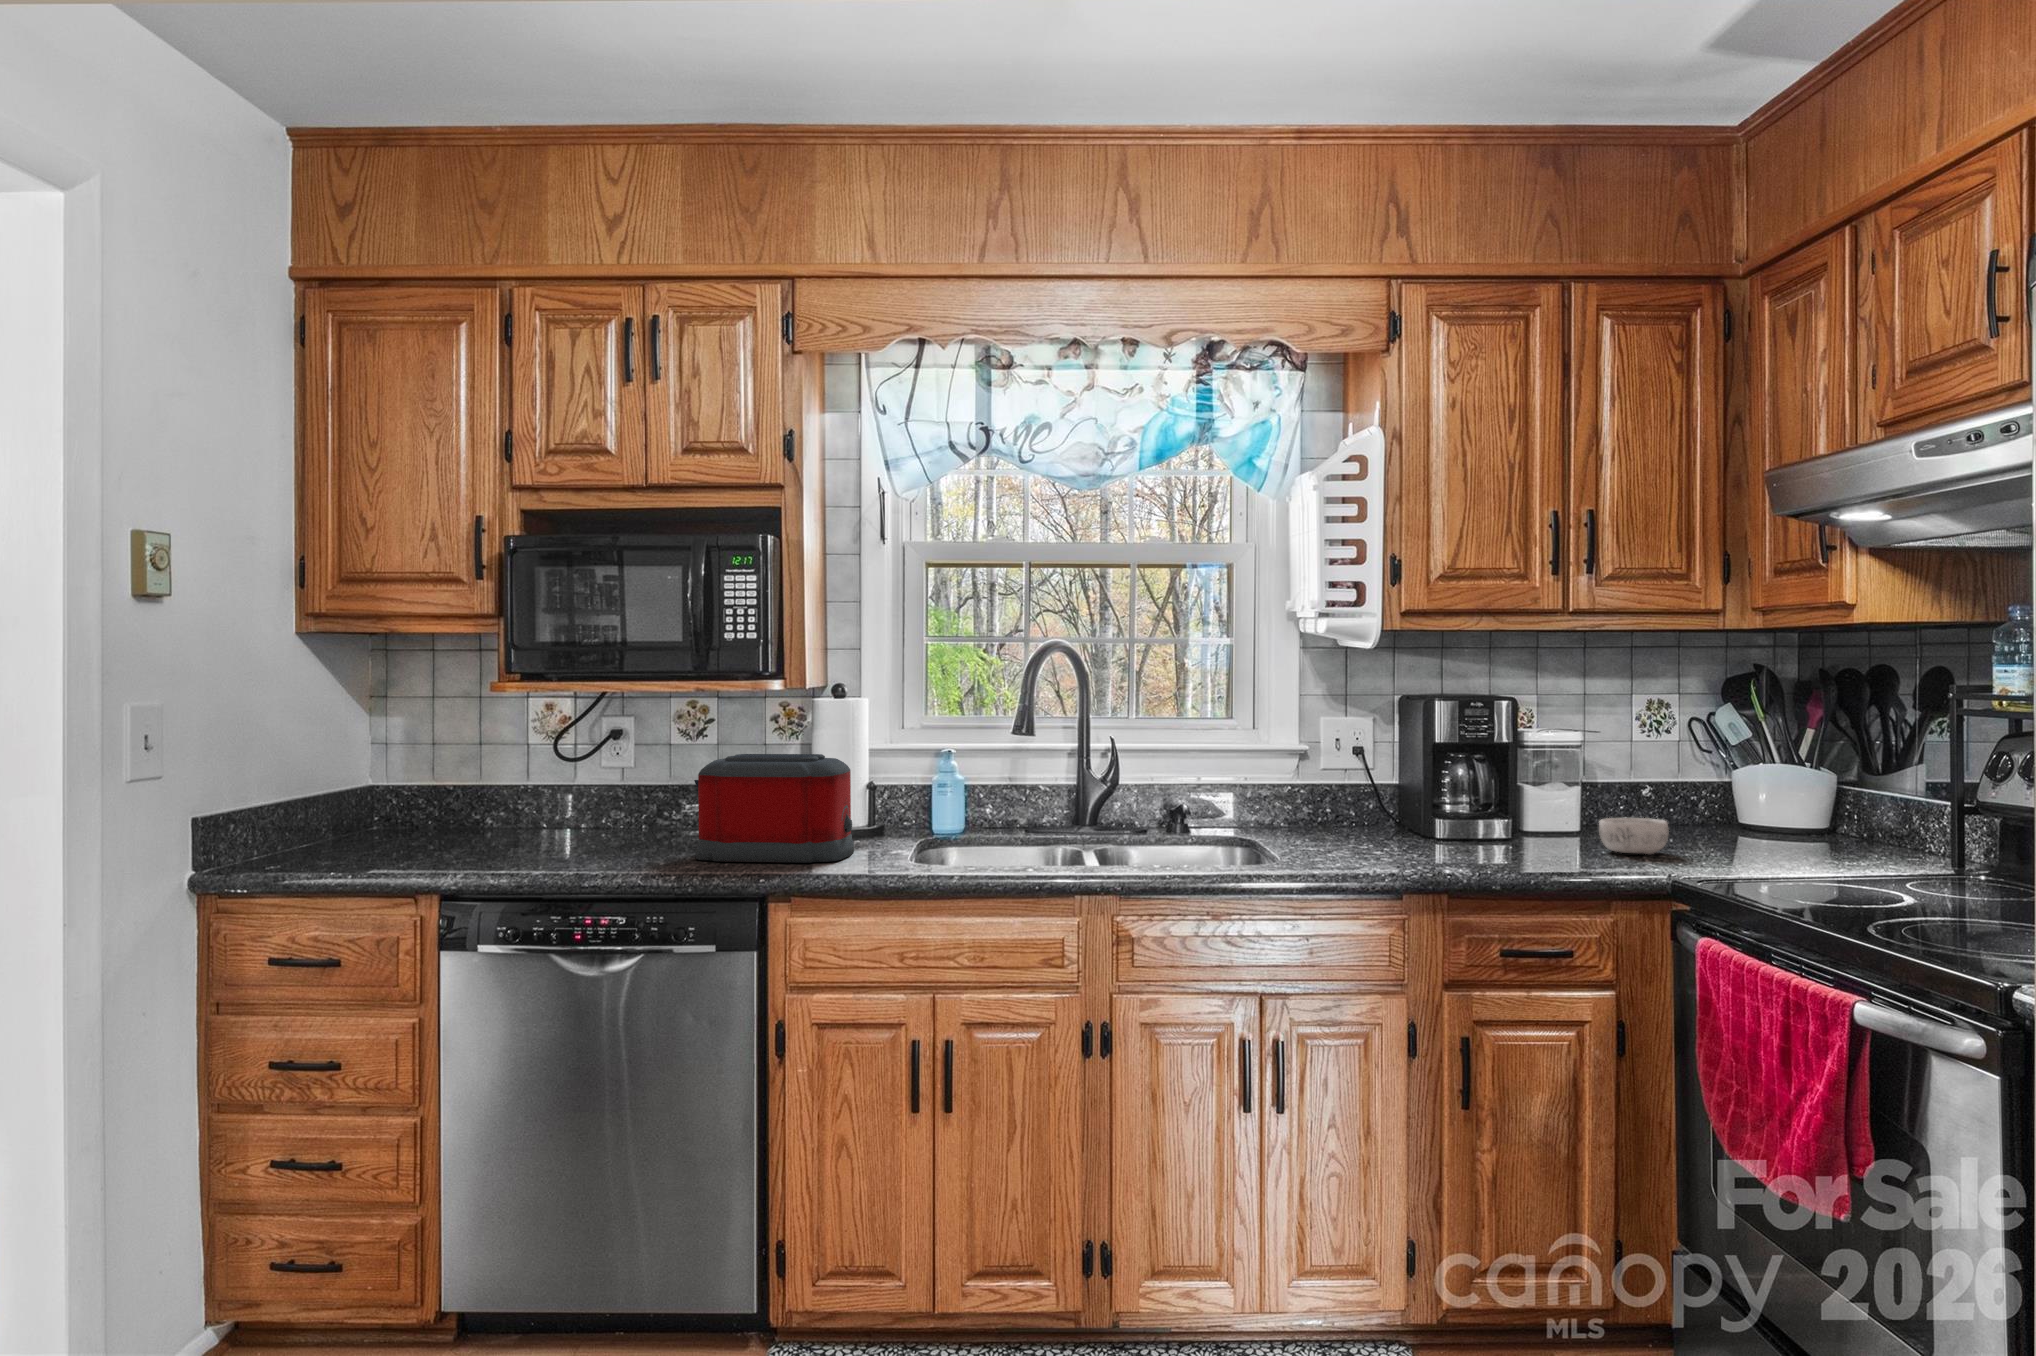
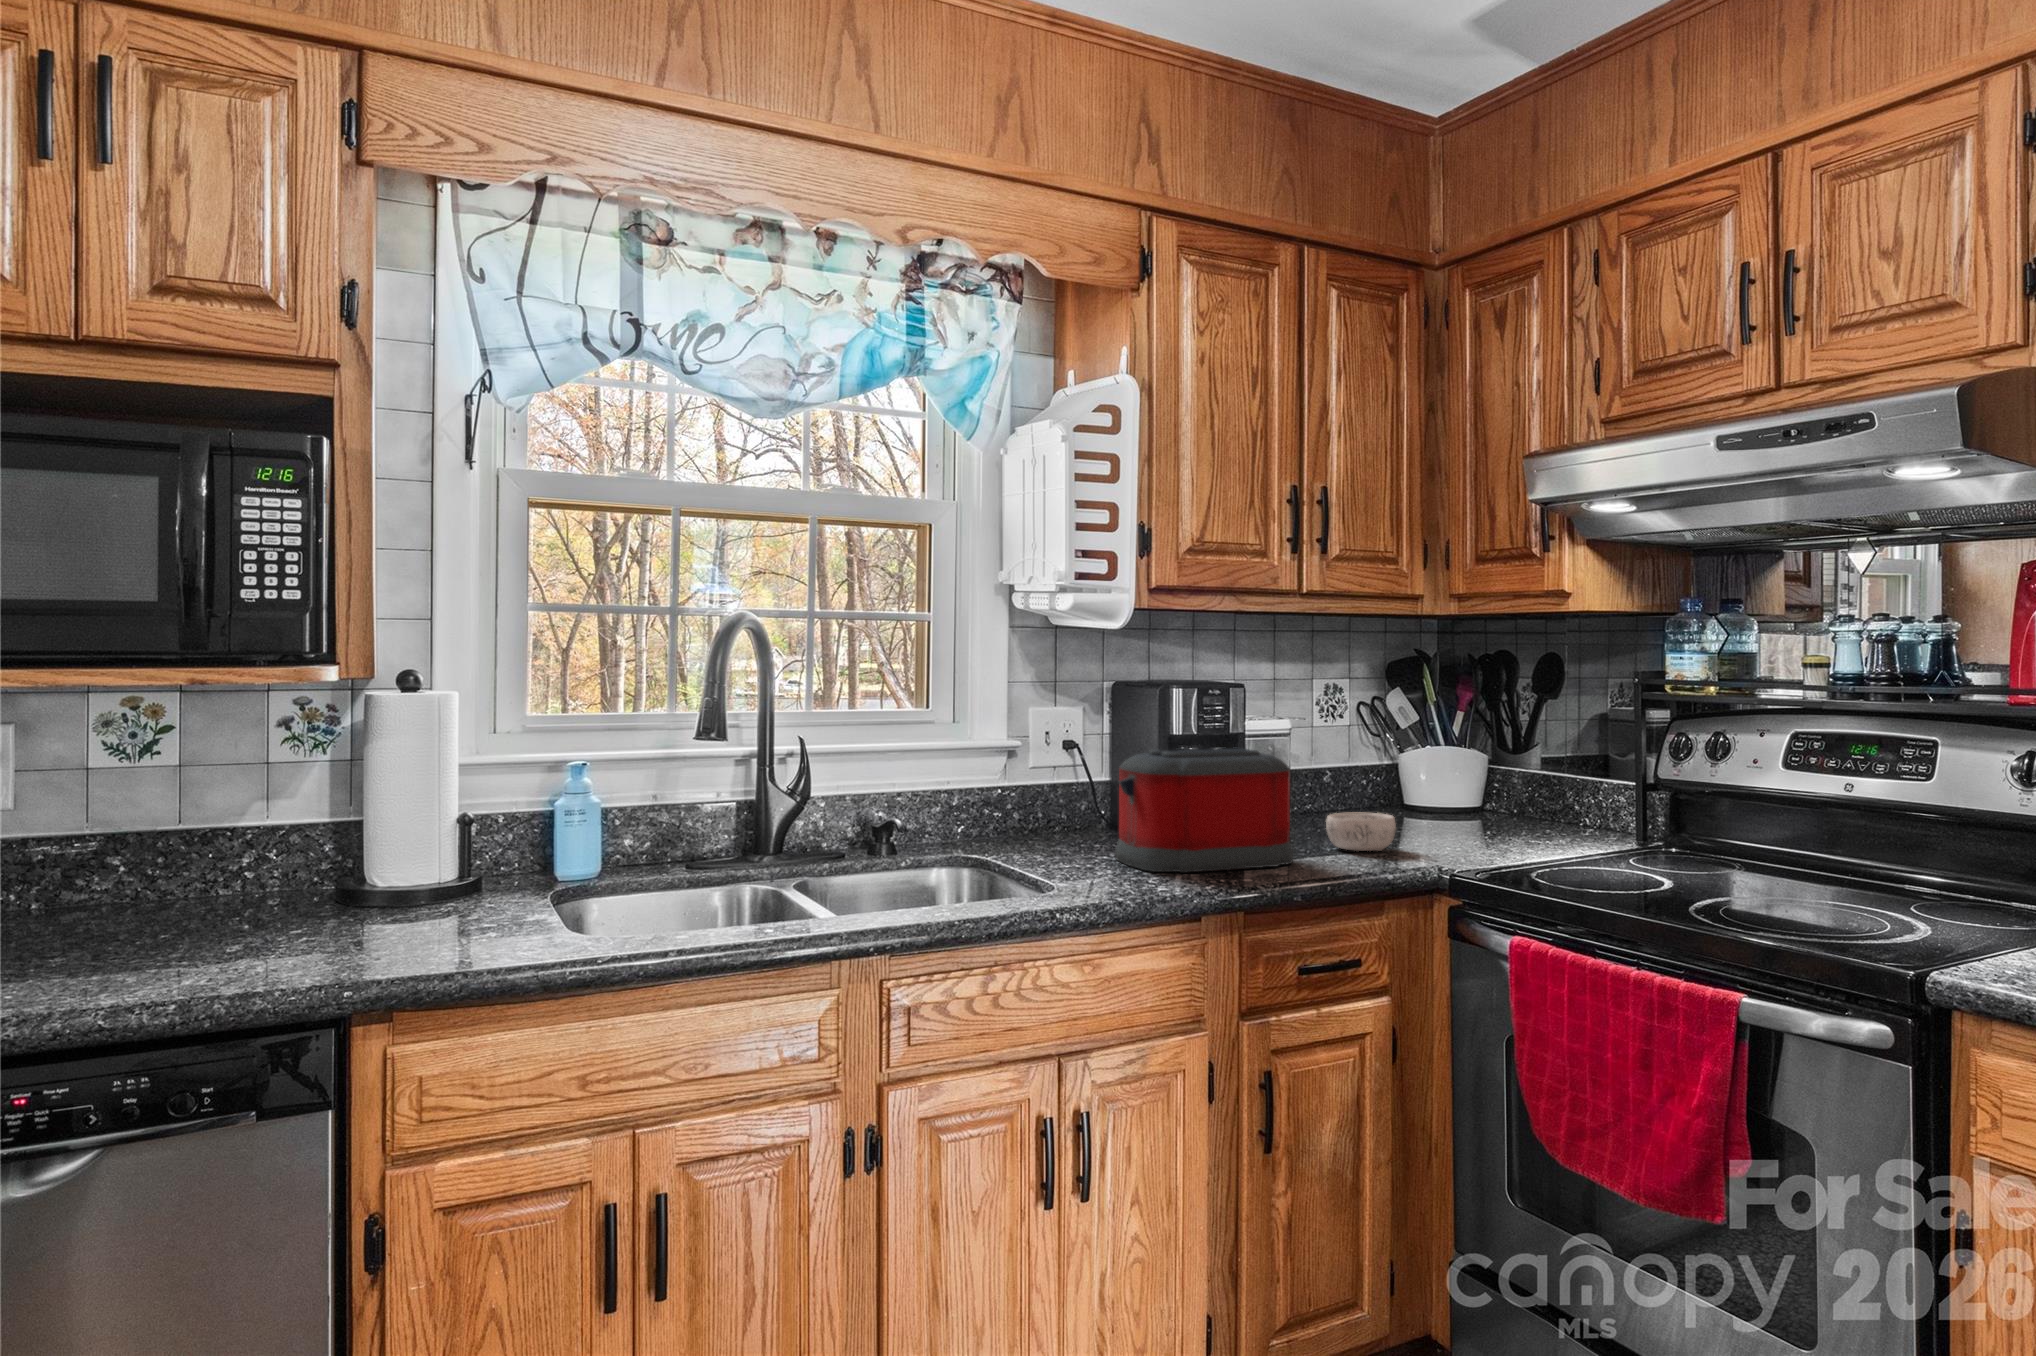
toaster: present [694,754,854,863] -> present [1116,747,1293,872]

